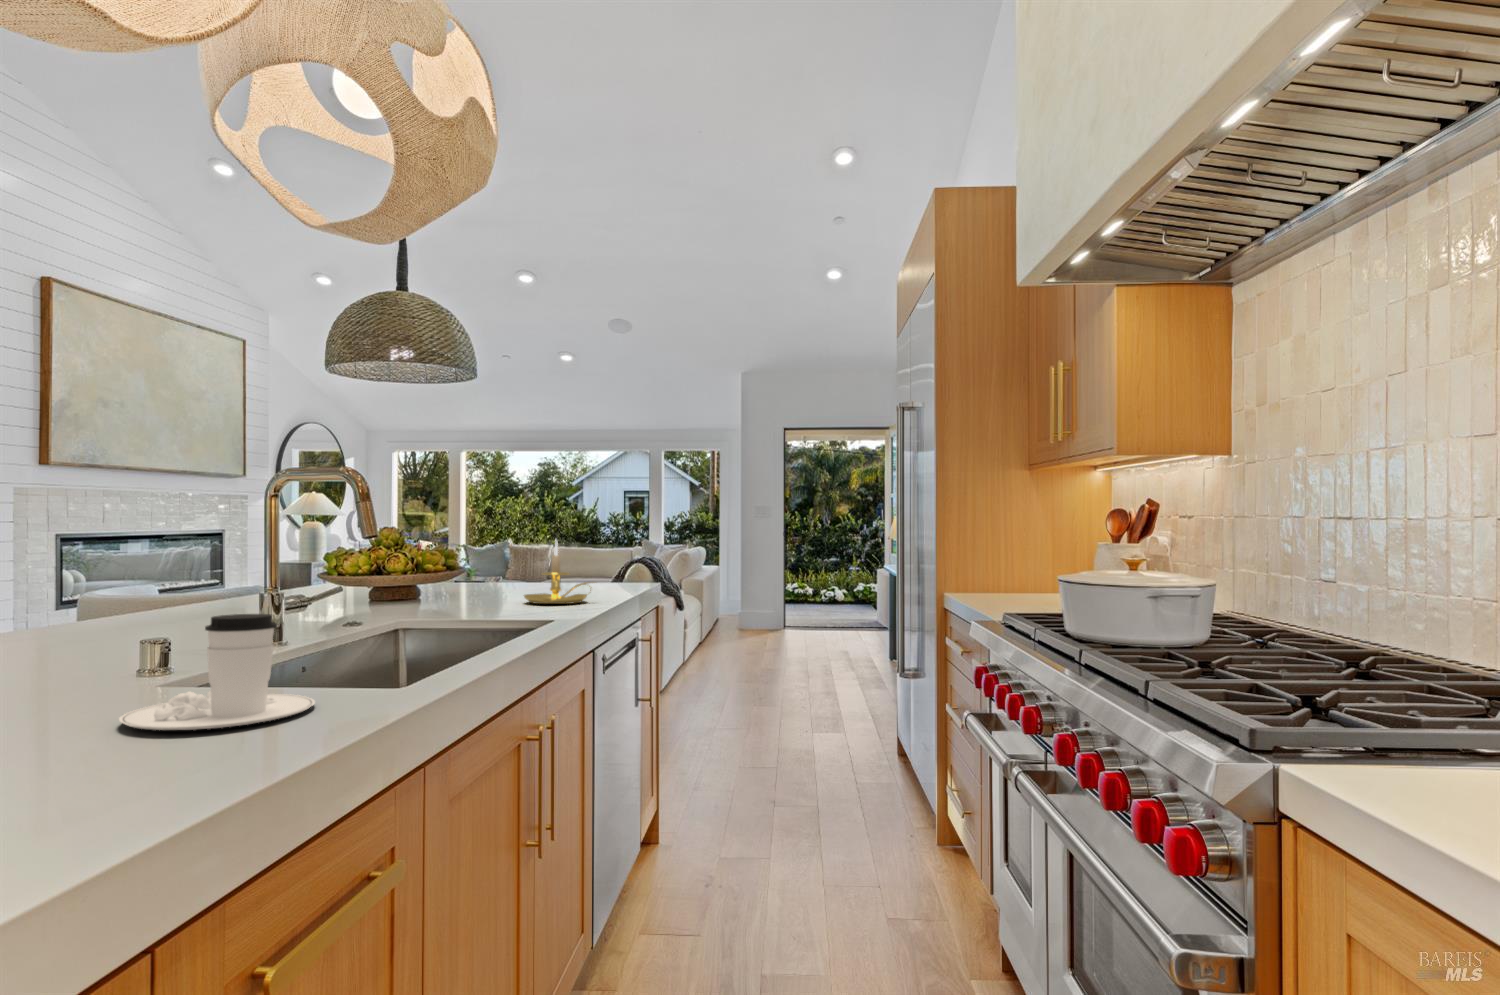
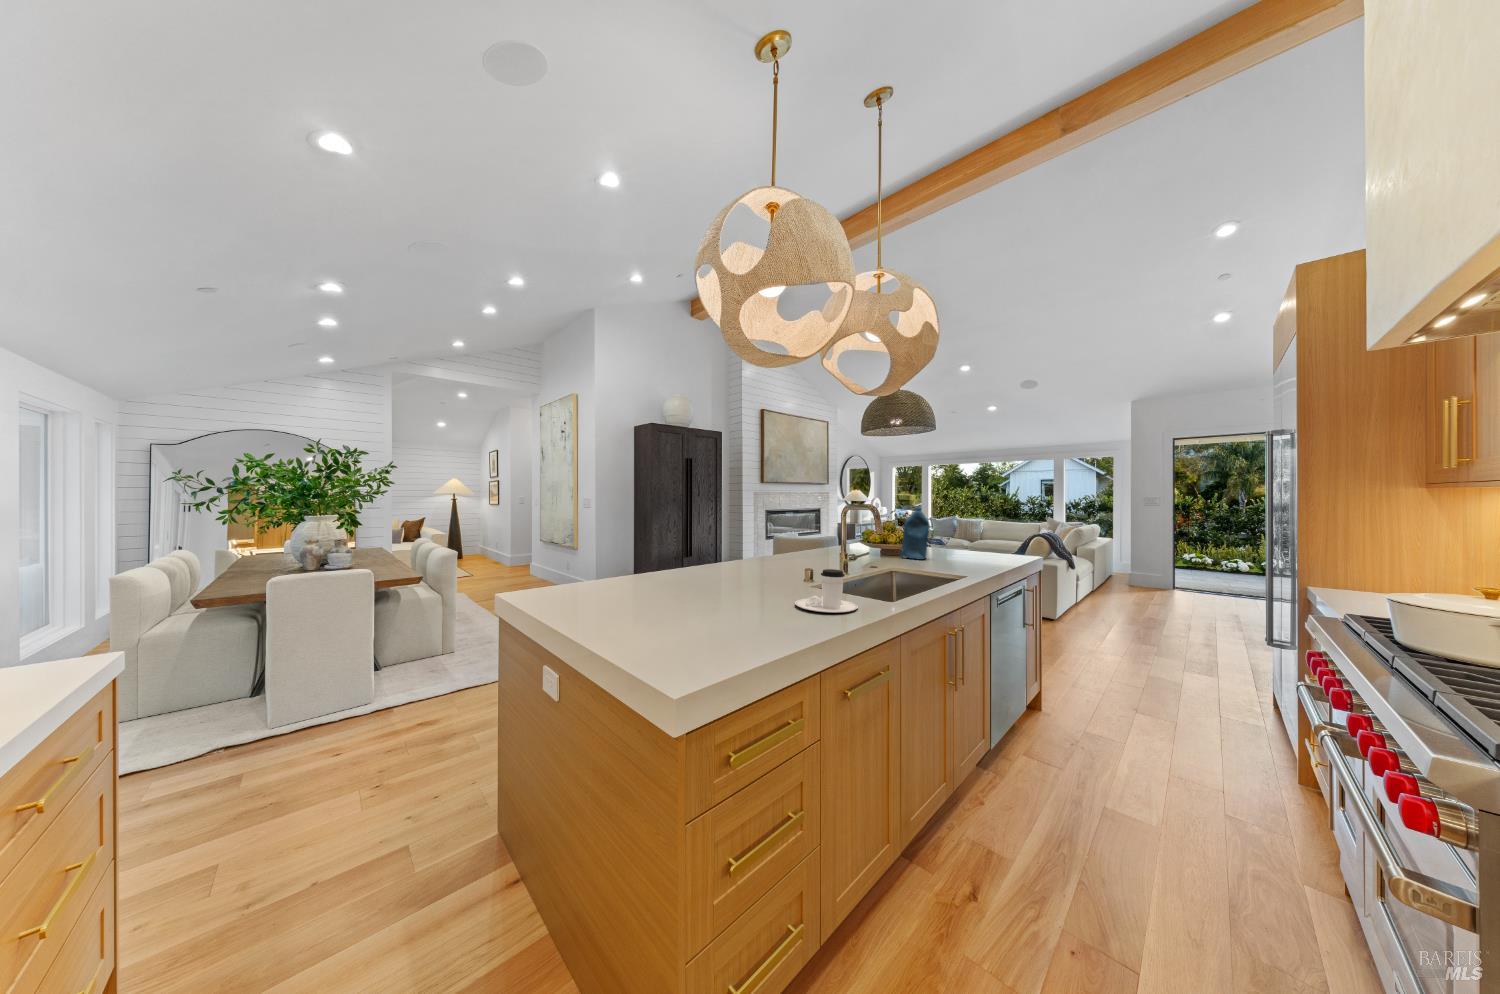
bottle: none [413,500,471,604] -> present [901,507,930,560]
candle holder: present [524,540,591,604] -> none [957,530,999,566]

